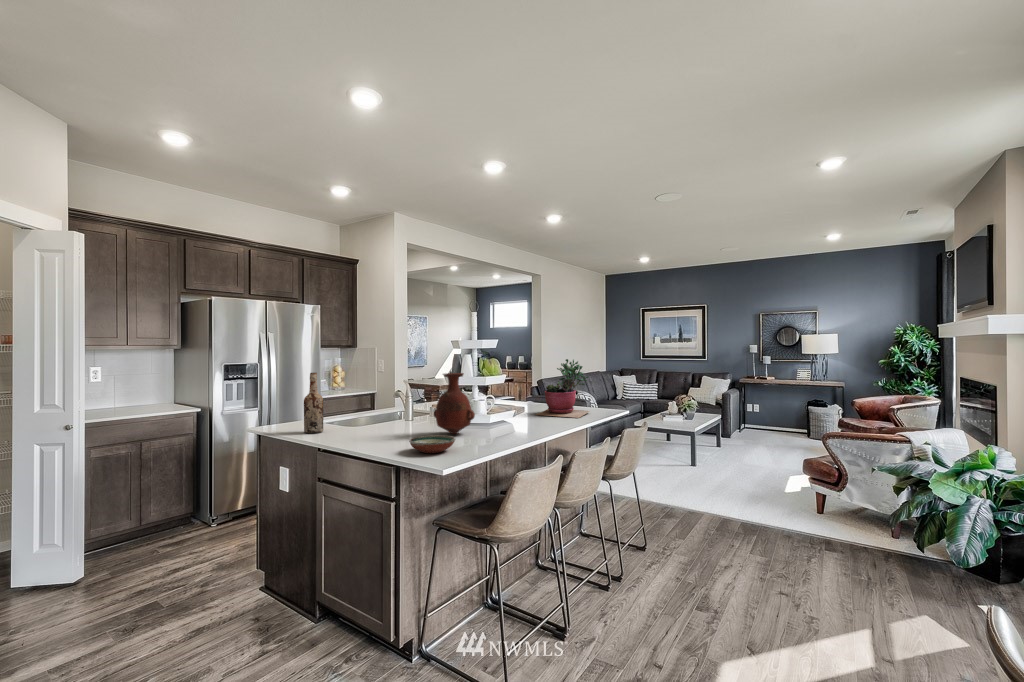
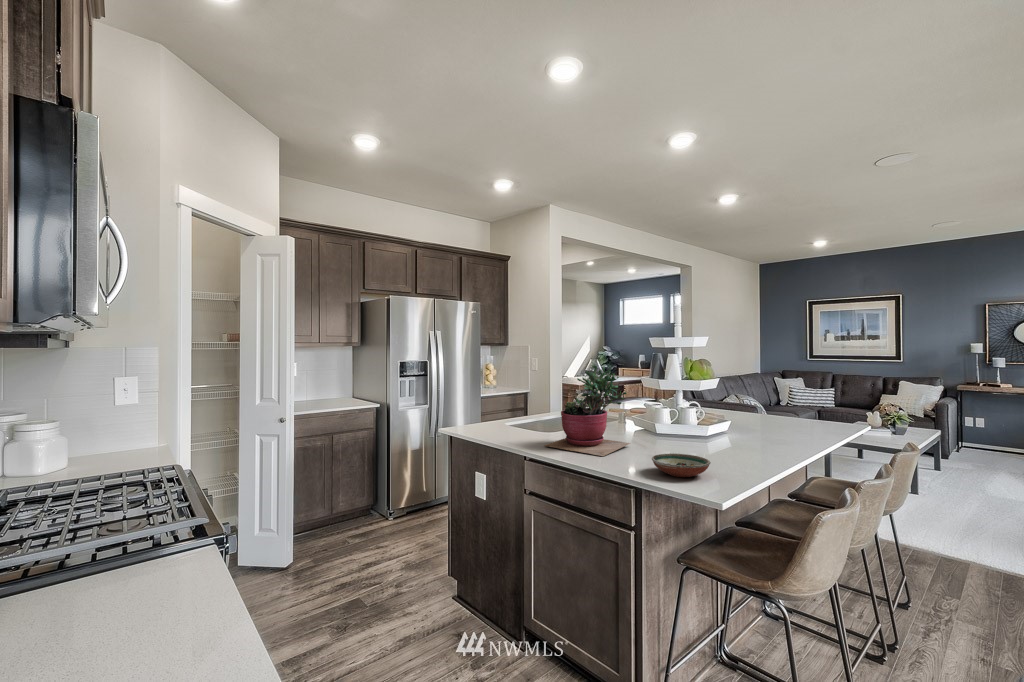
succulent plant: present [536,359,590,418] -> present [545,365,630,456]
wine bottle: present [304,373,324,433] -> none [505,373,525,439]
vase: present [434,373,475,434] -> none [653,378,709,450]

